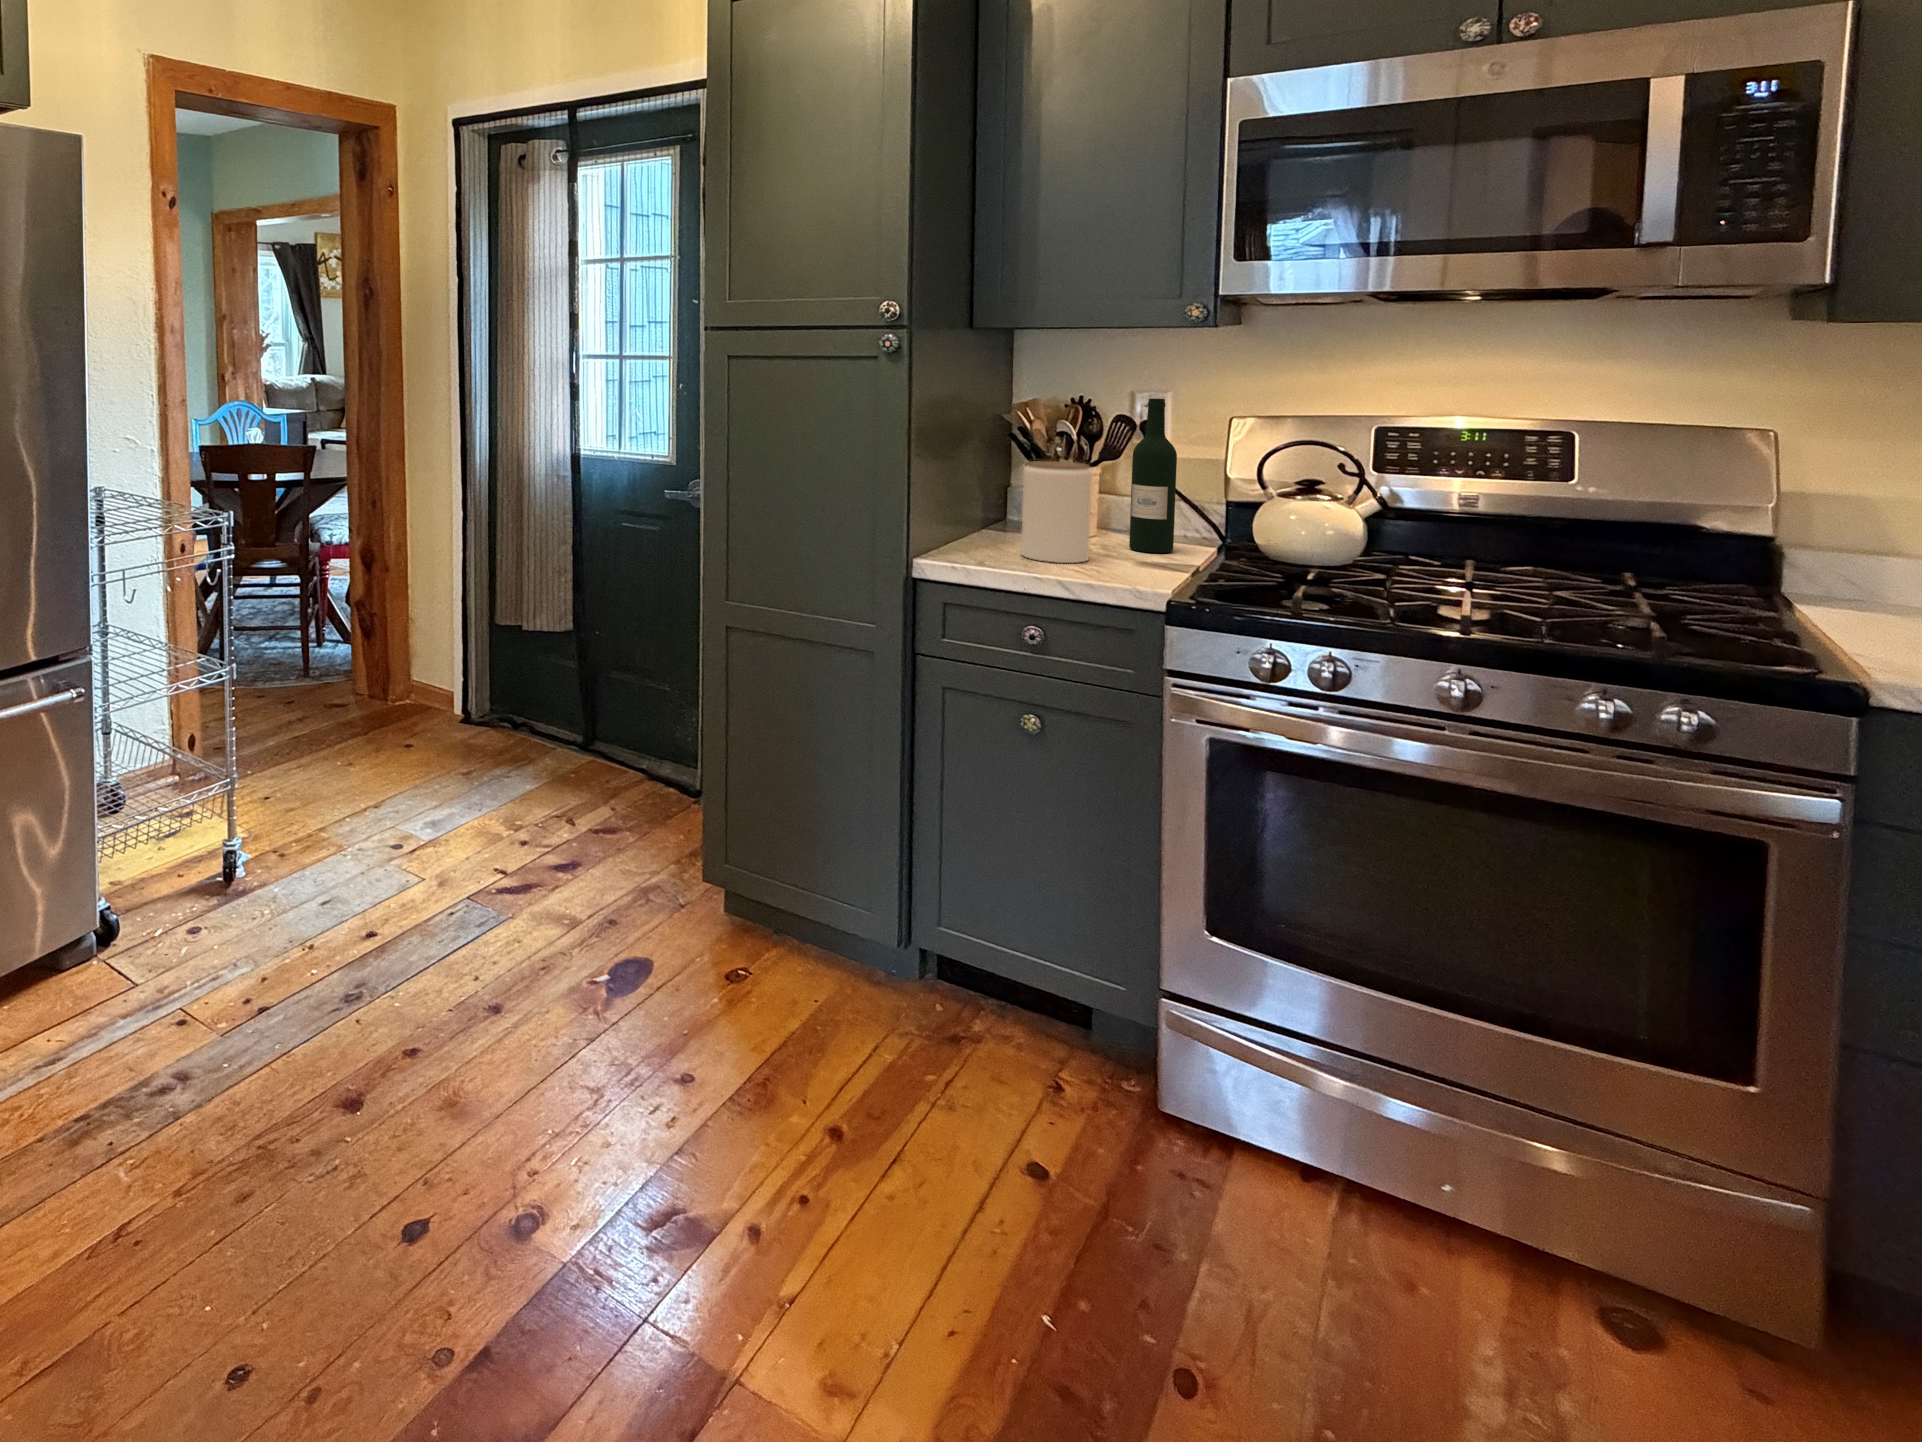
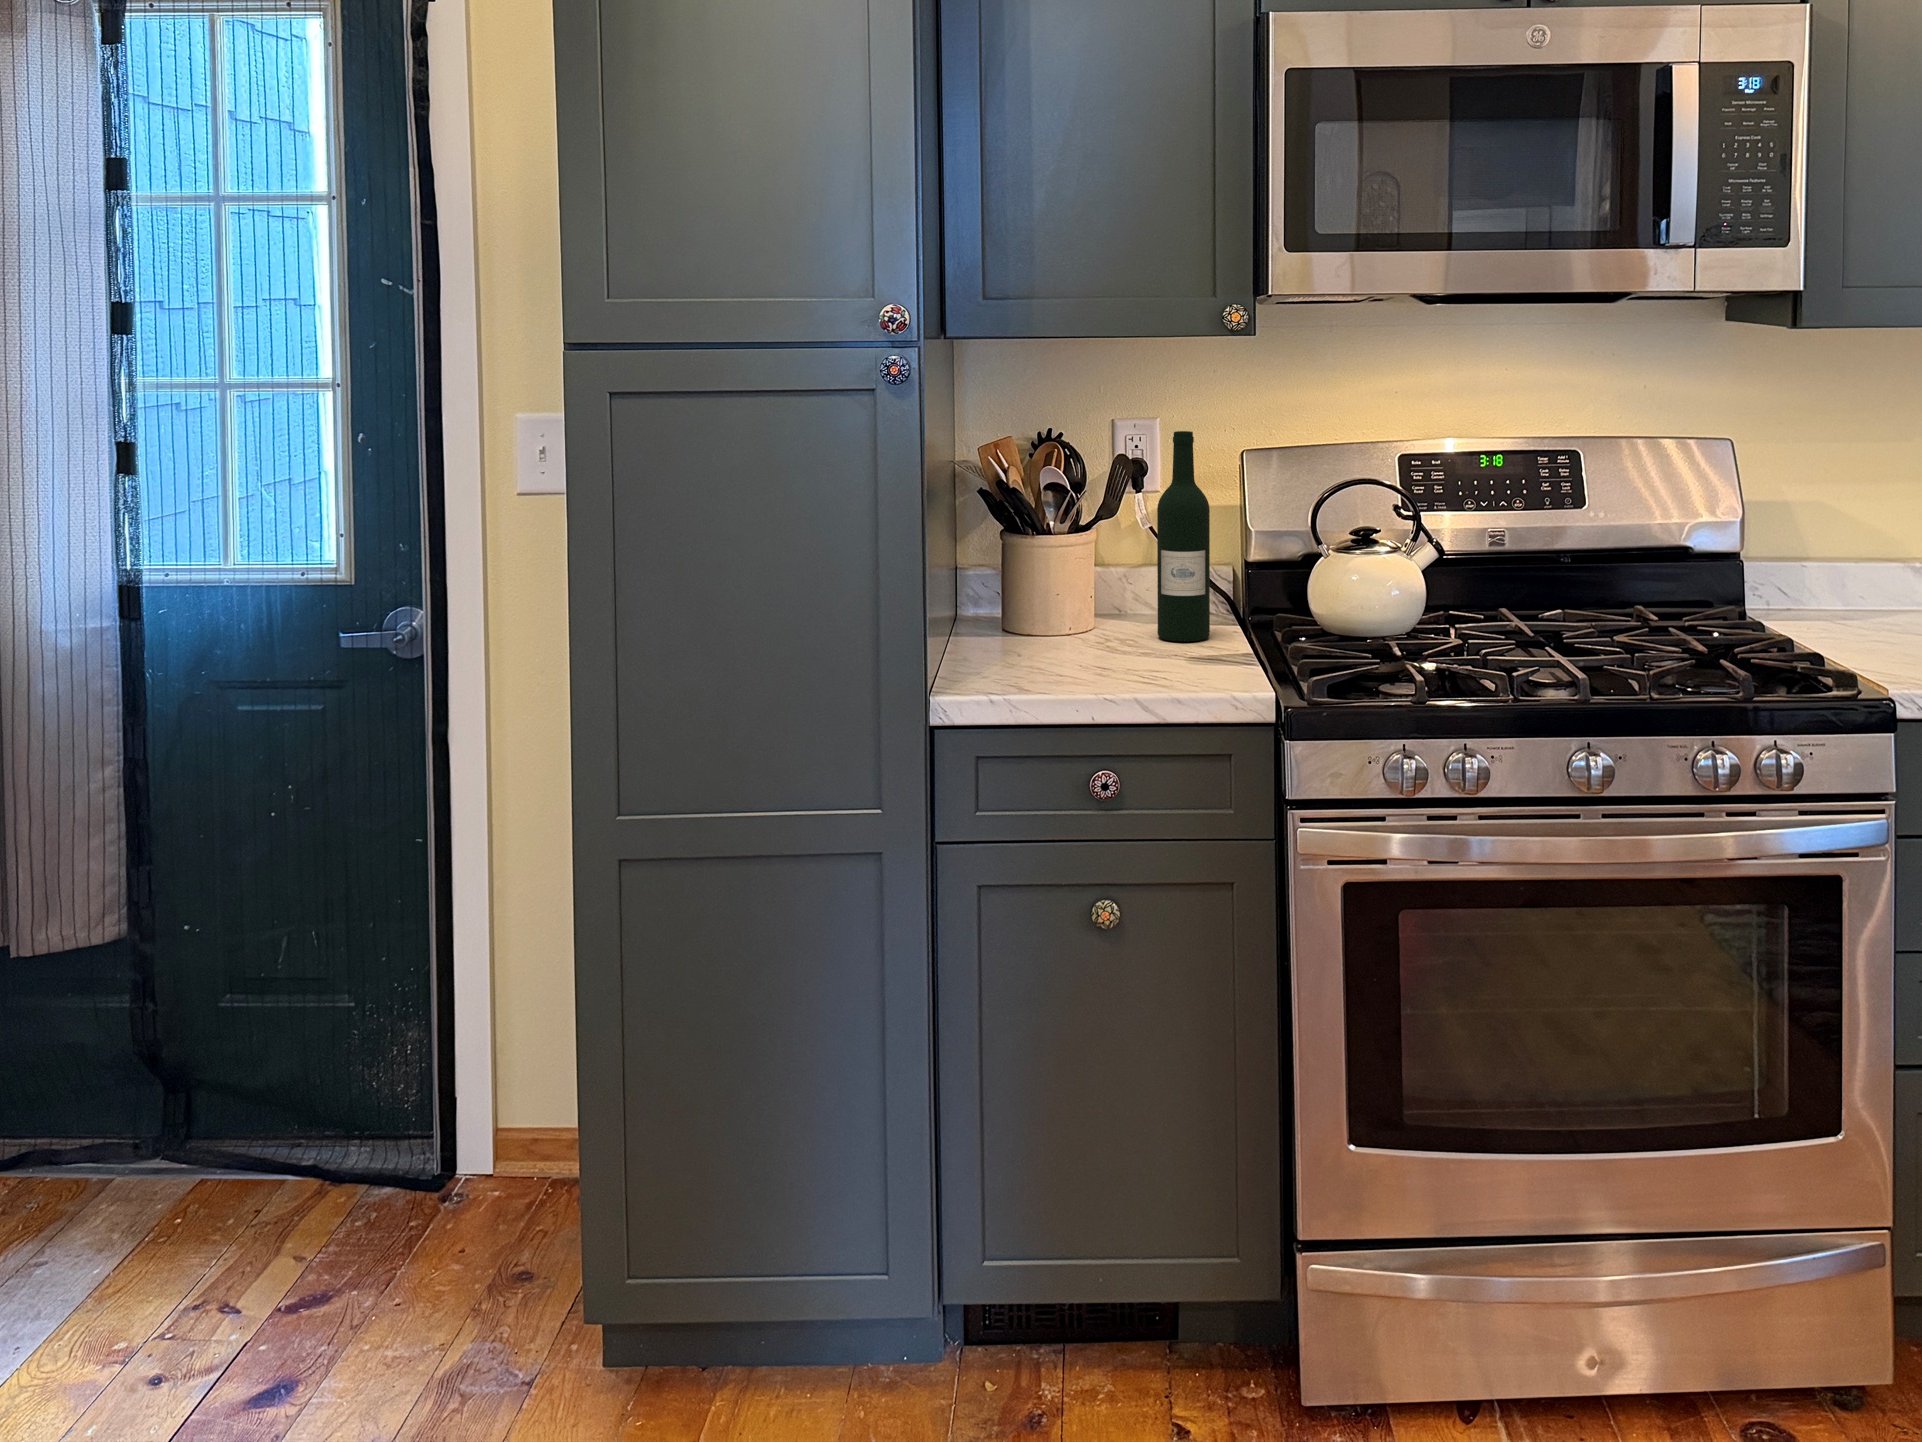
jar: present [1021,461,1092,563] -> none [1059,529,1147,677]

